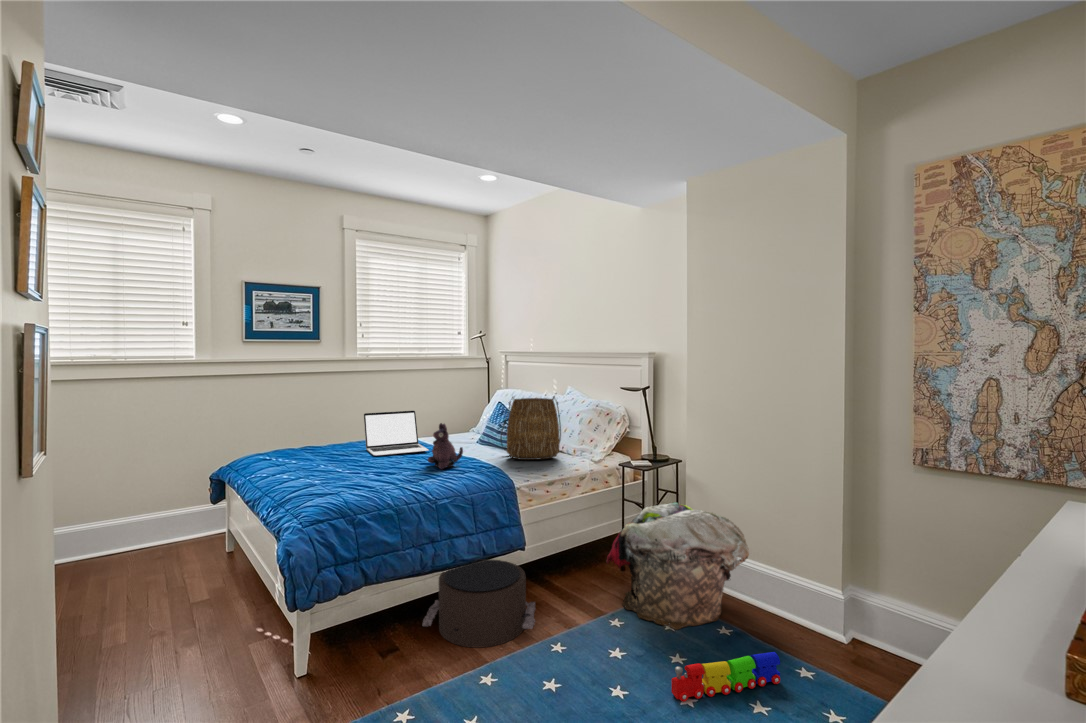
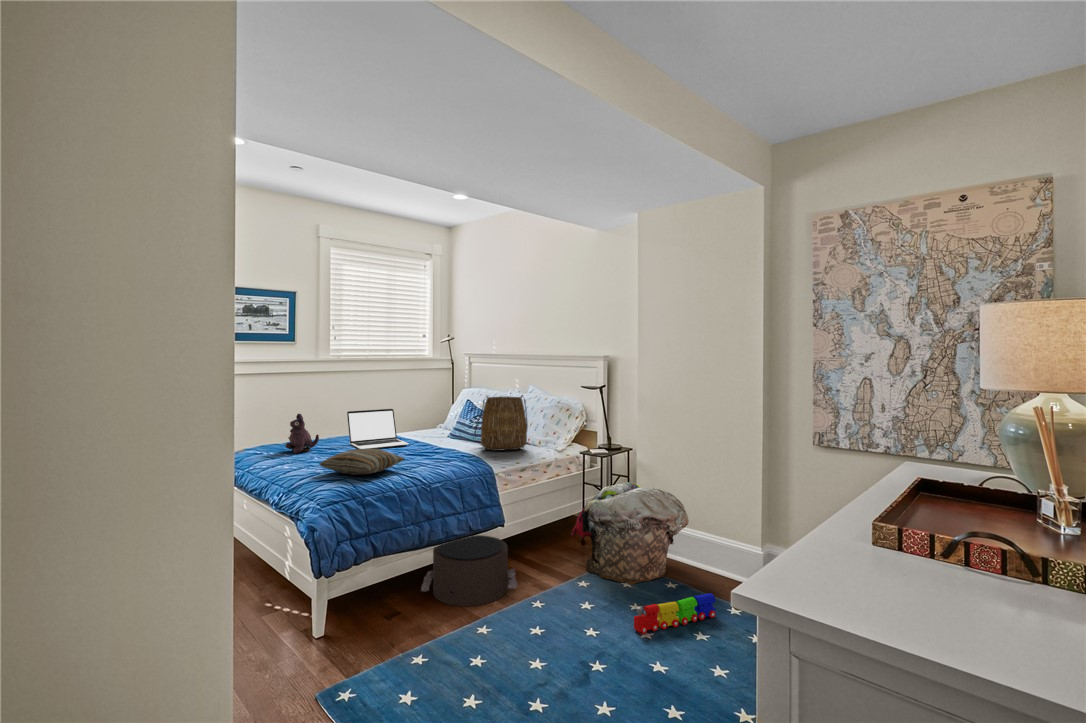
plush toy: present [428,423,463,469] -> present [285,414,319,454]
pillow: none [313,457,412,487] -> present [320,448,405,475]

